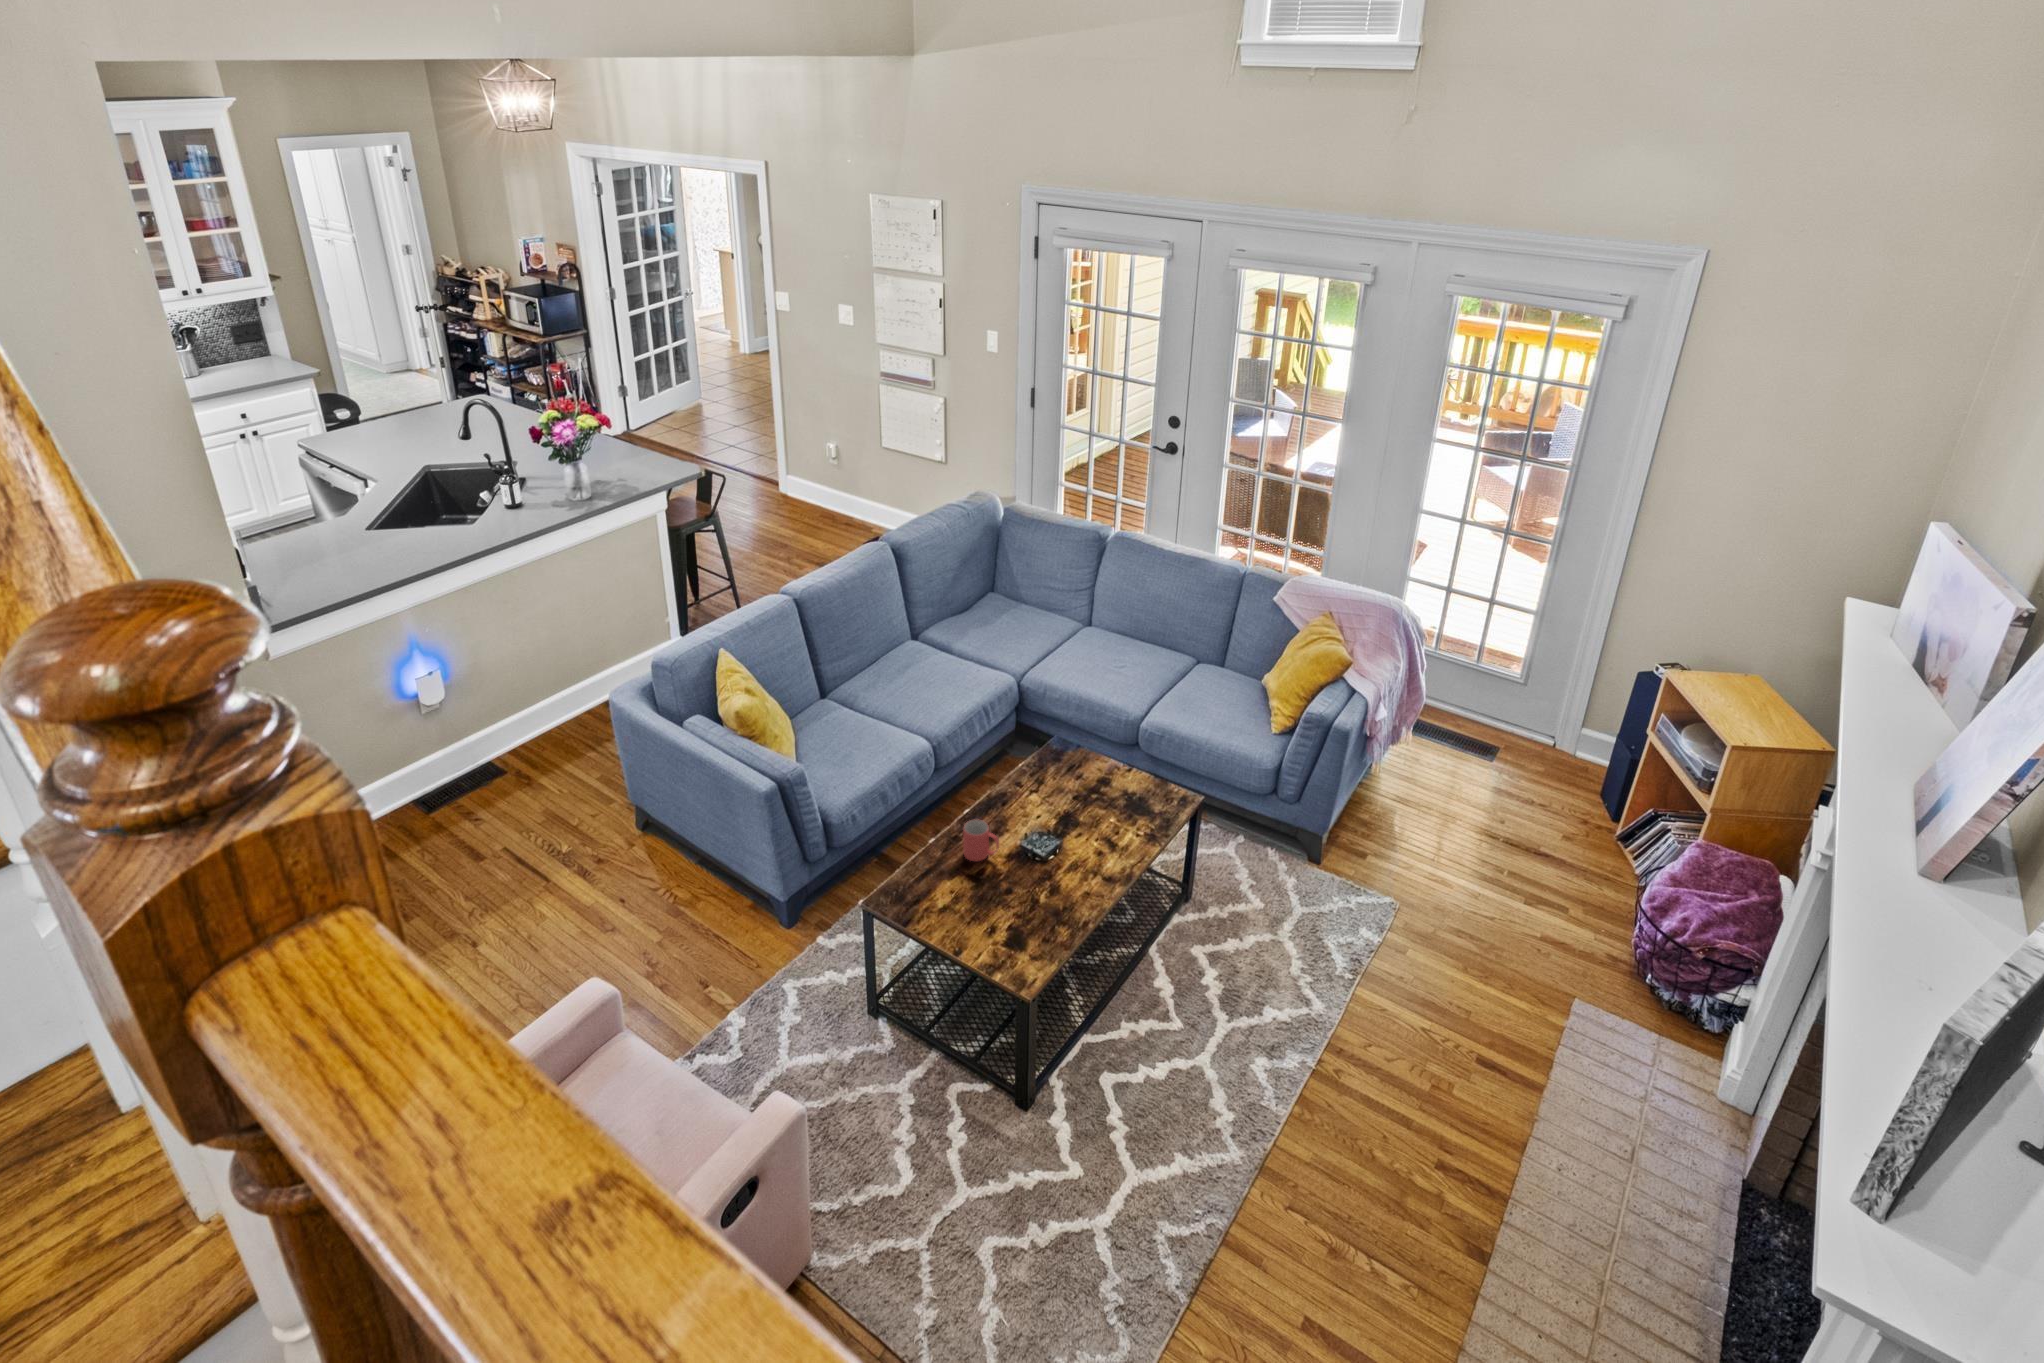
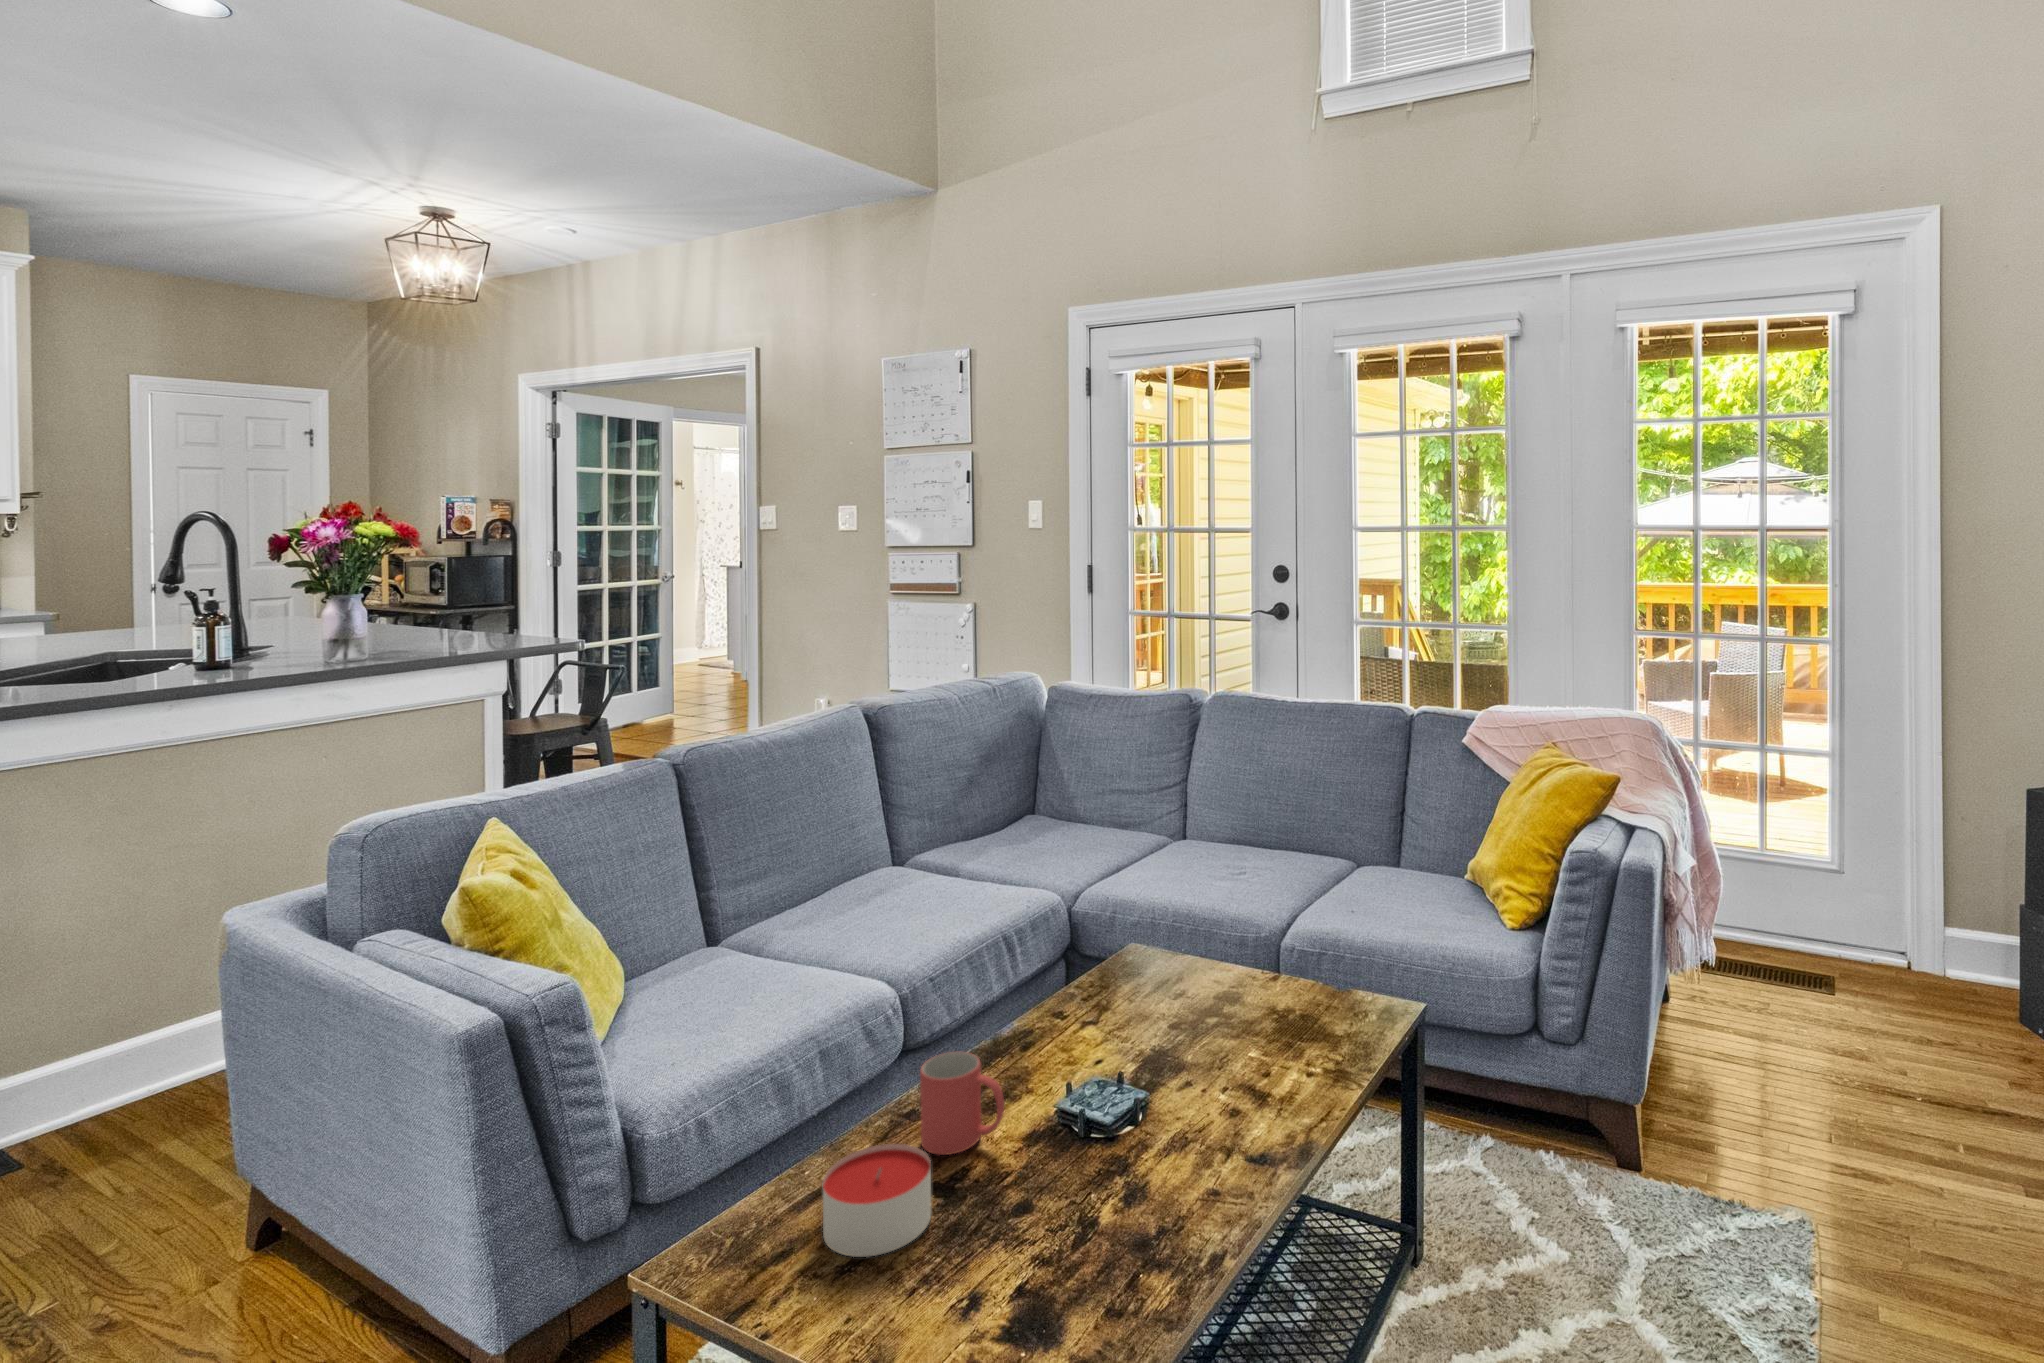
candle: none [932,861,973,906] -> present [823,1144,931,1257]

